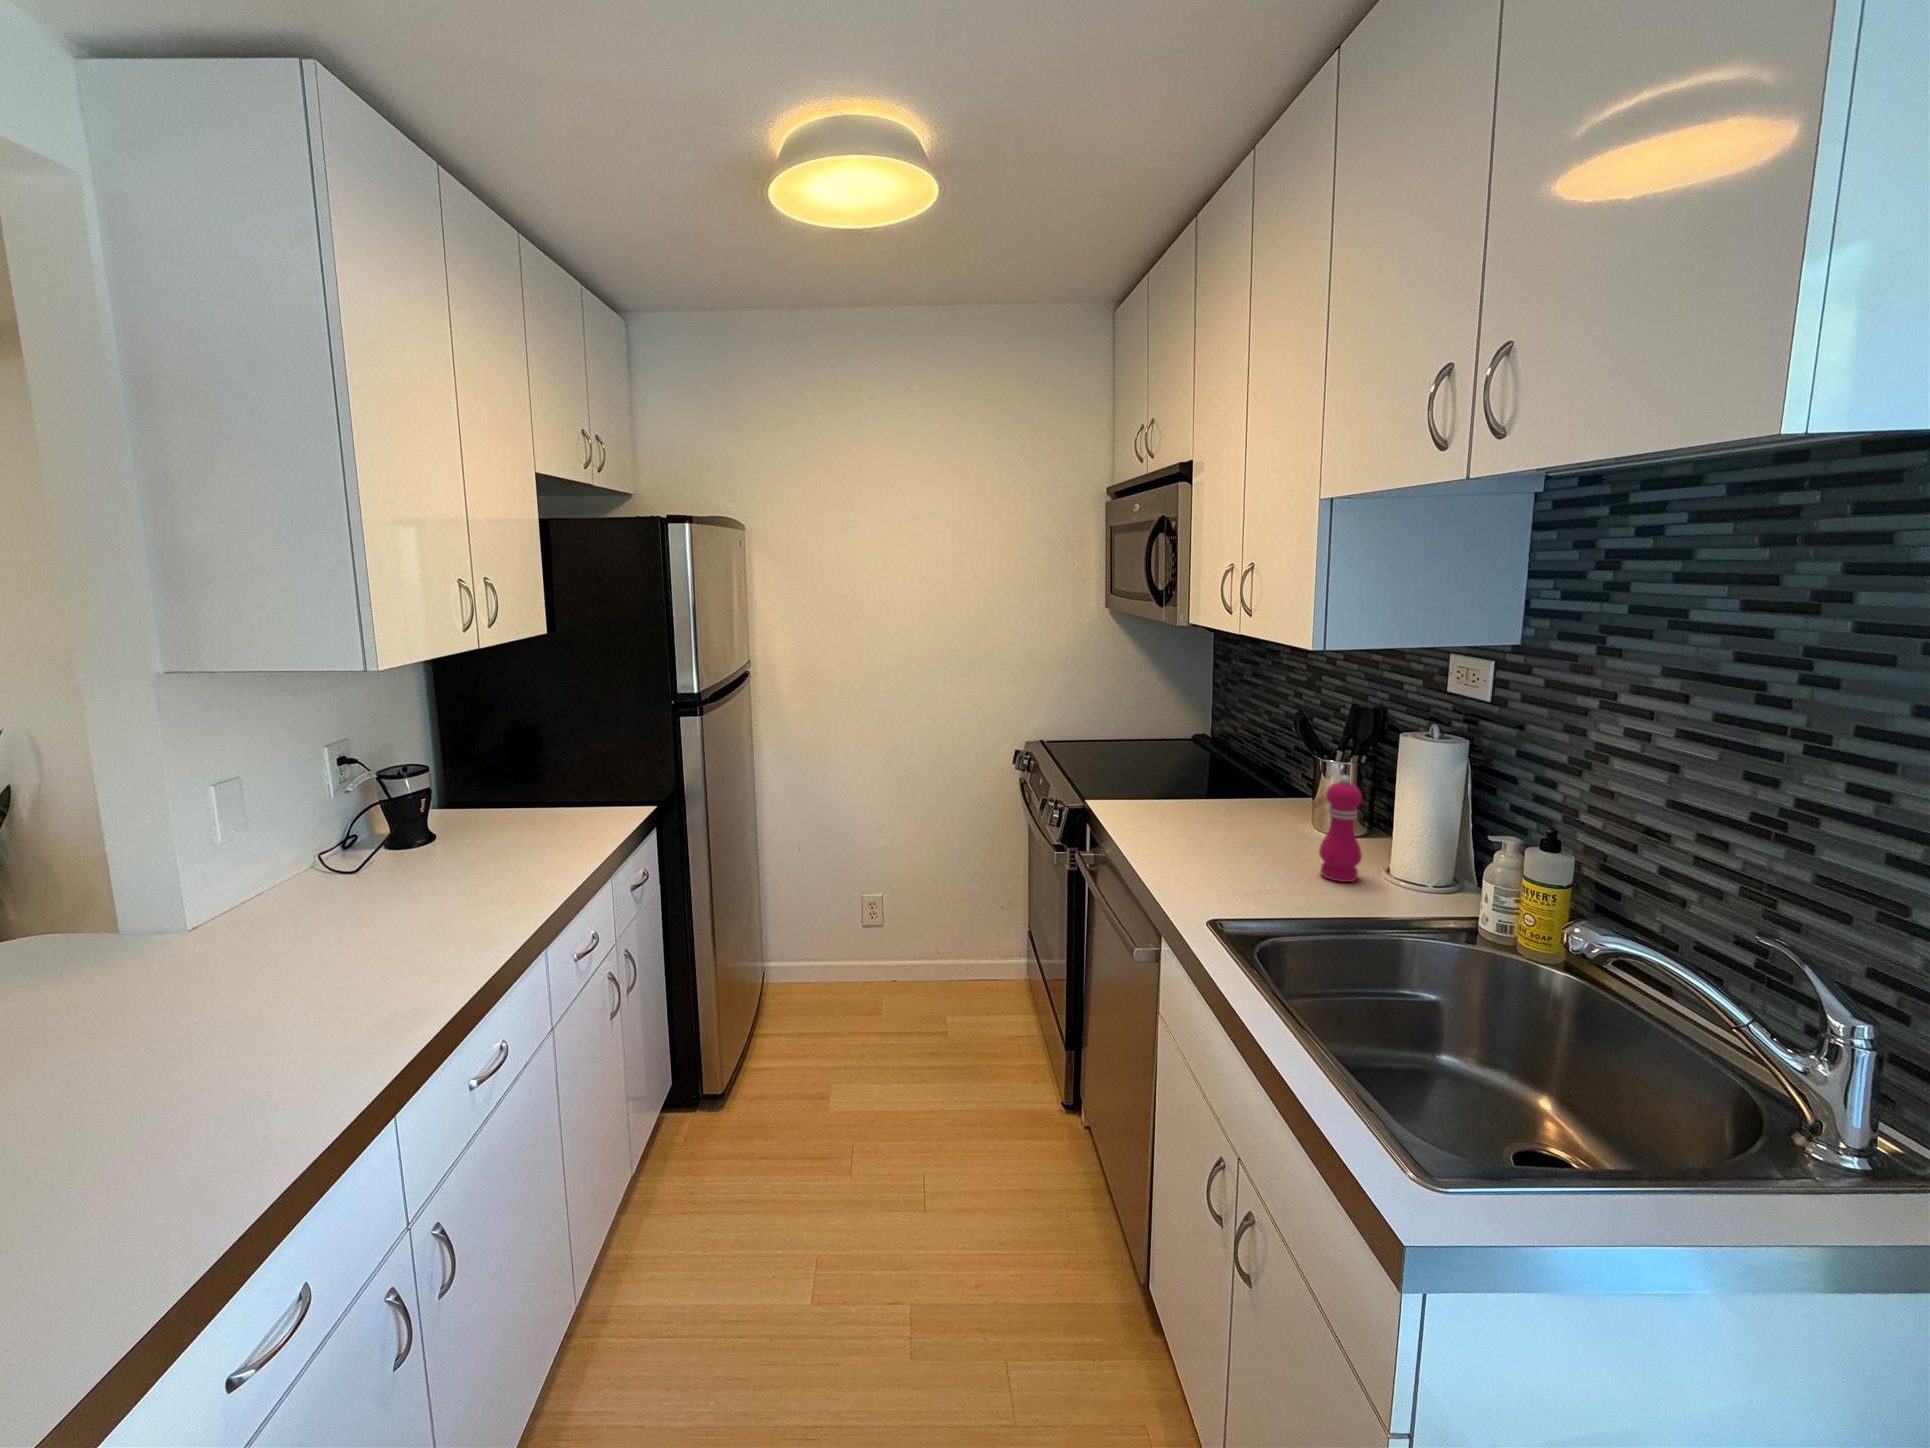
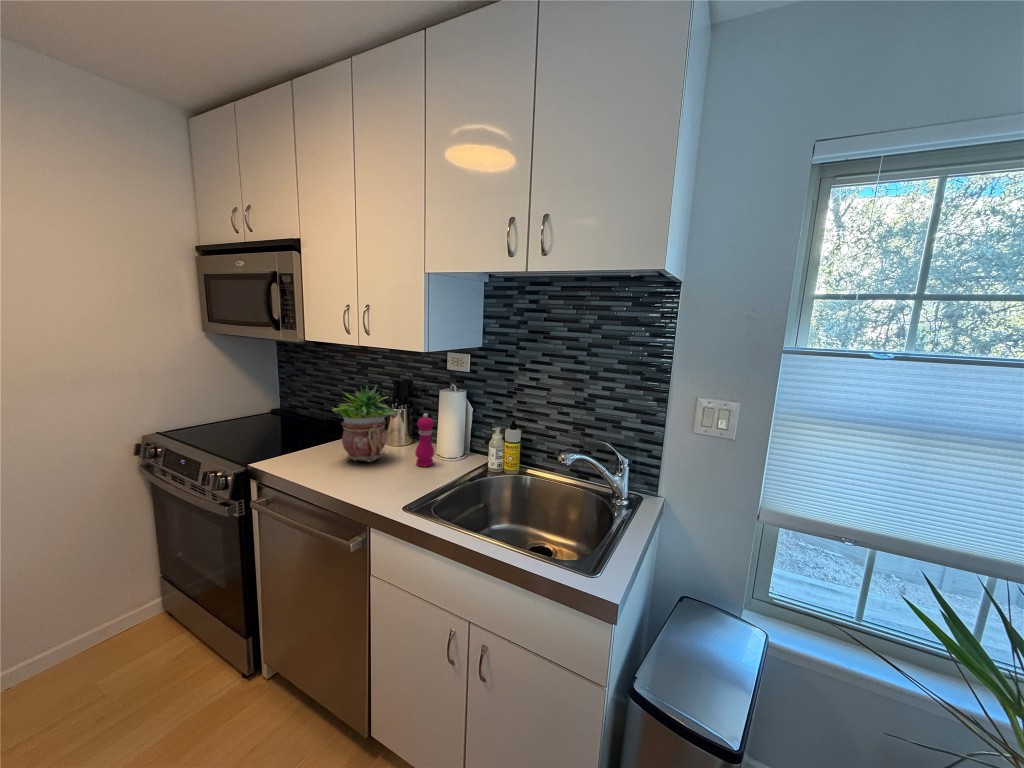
potted plant: none [1186,705,1308,844] -> present [332,385,398,462]

